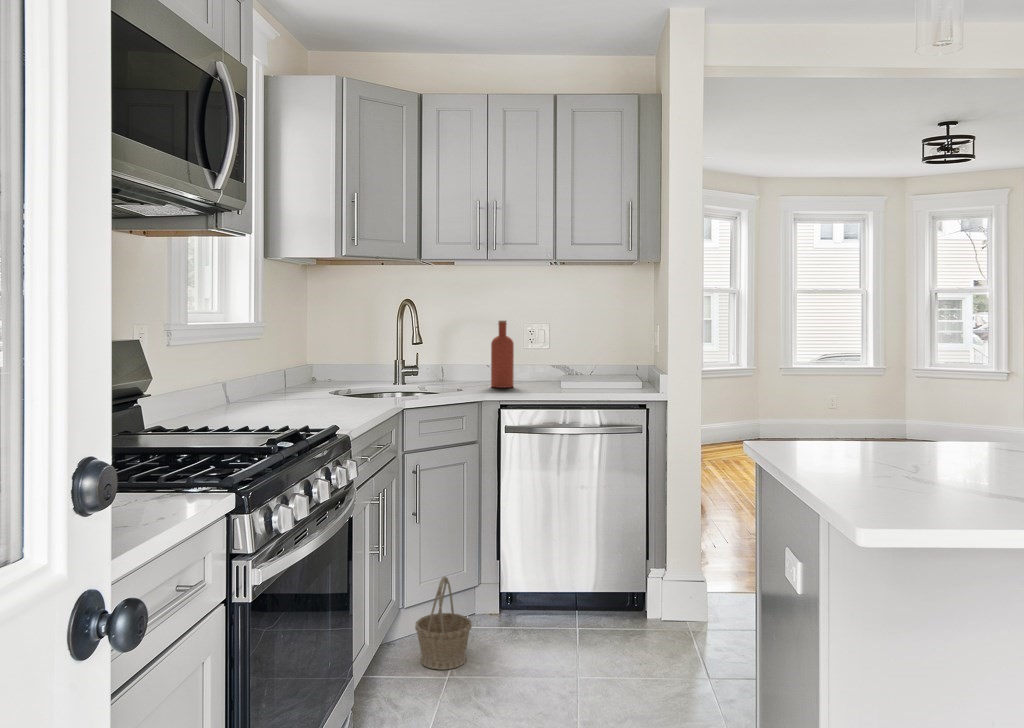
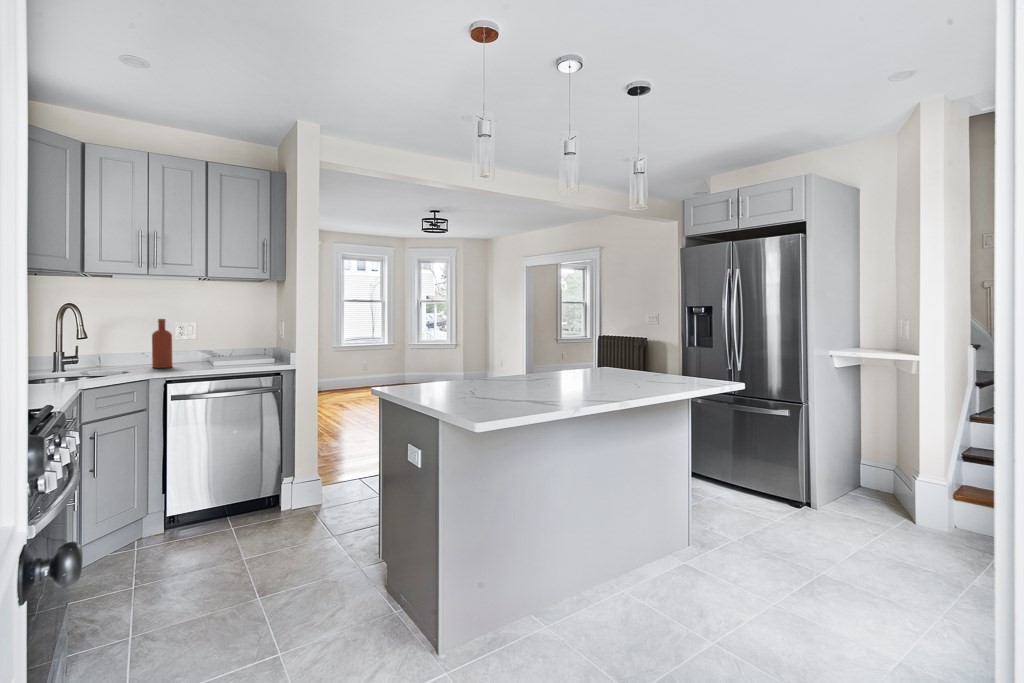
basket: present [415,576,472,670] -> none [98,514,152,586]

